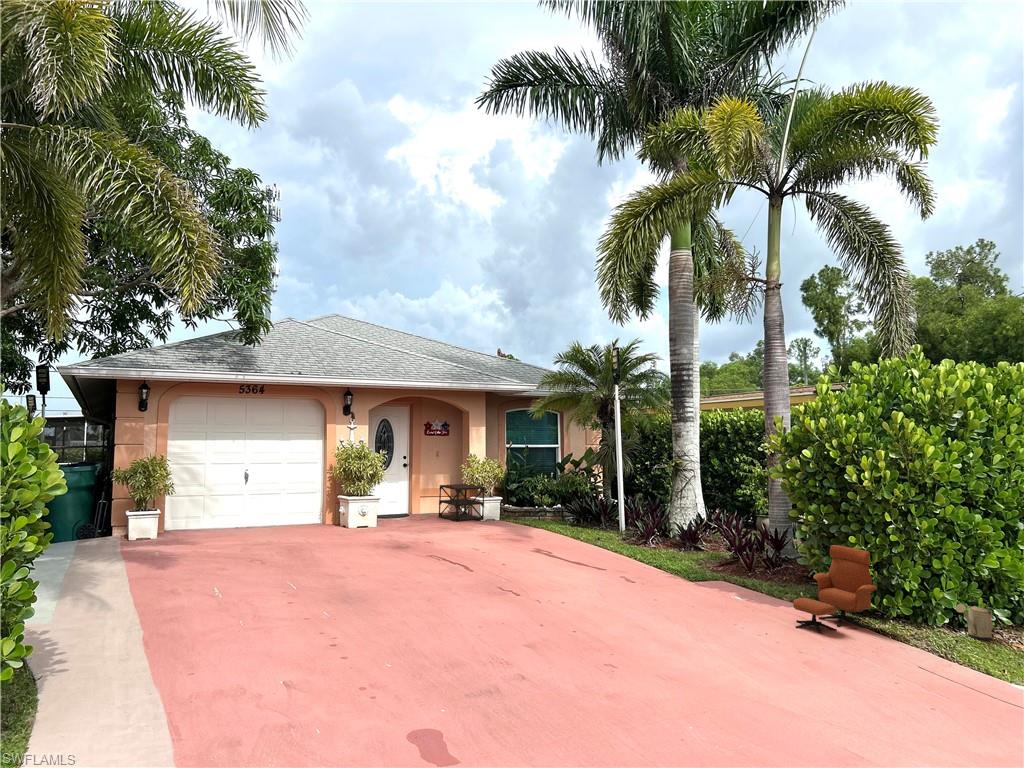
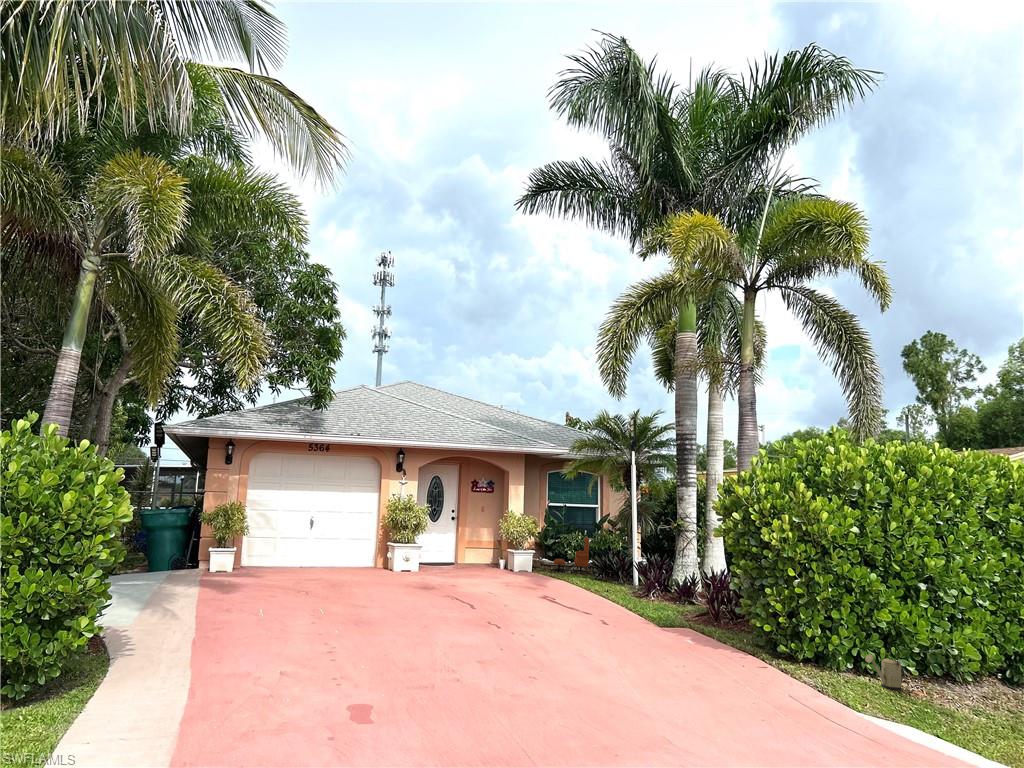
side table: present [438,484,485,522] -> none [476,537,517,571]
lounge chair: present [793,545,877,634] -> present [550,537,591,574]

